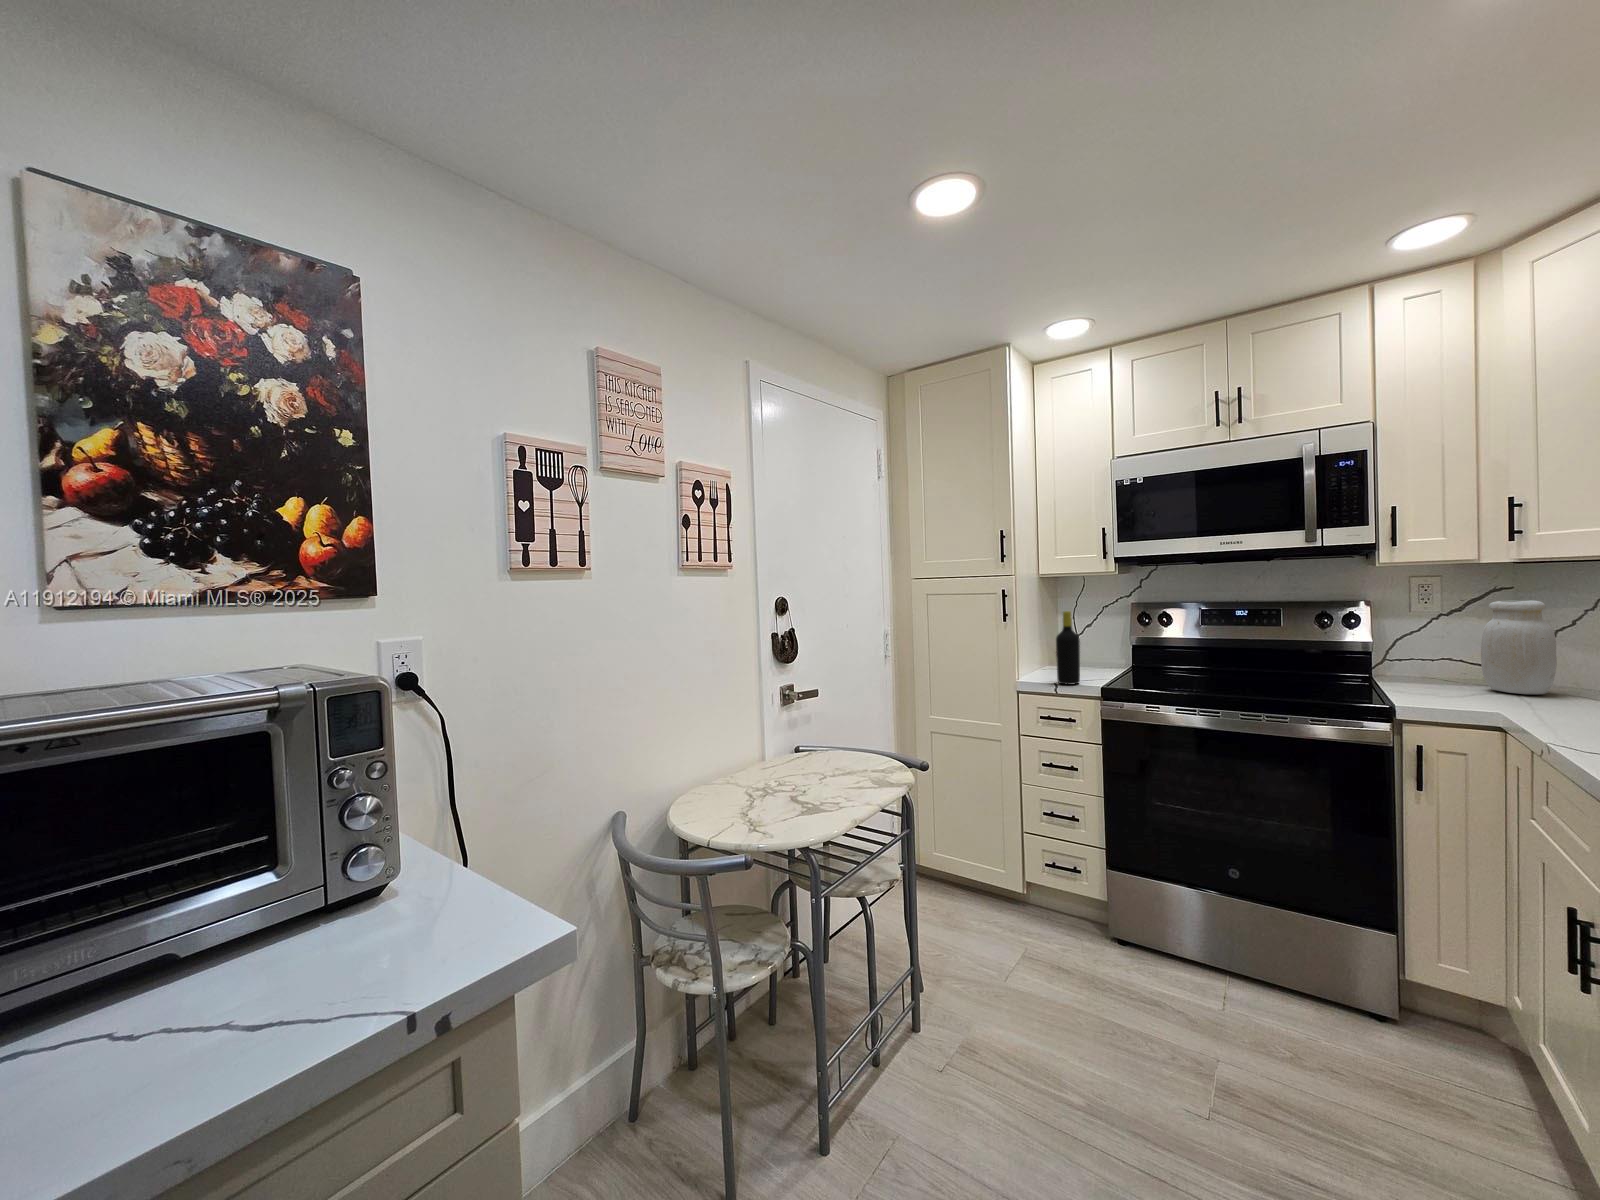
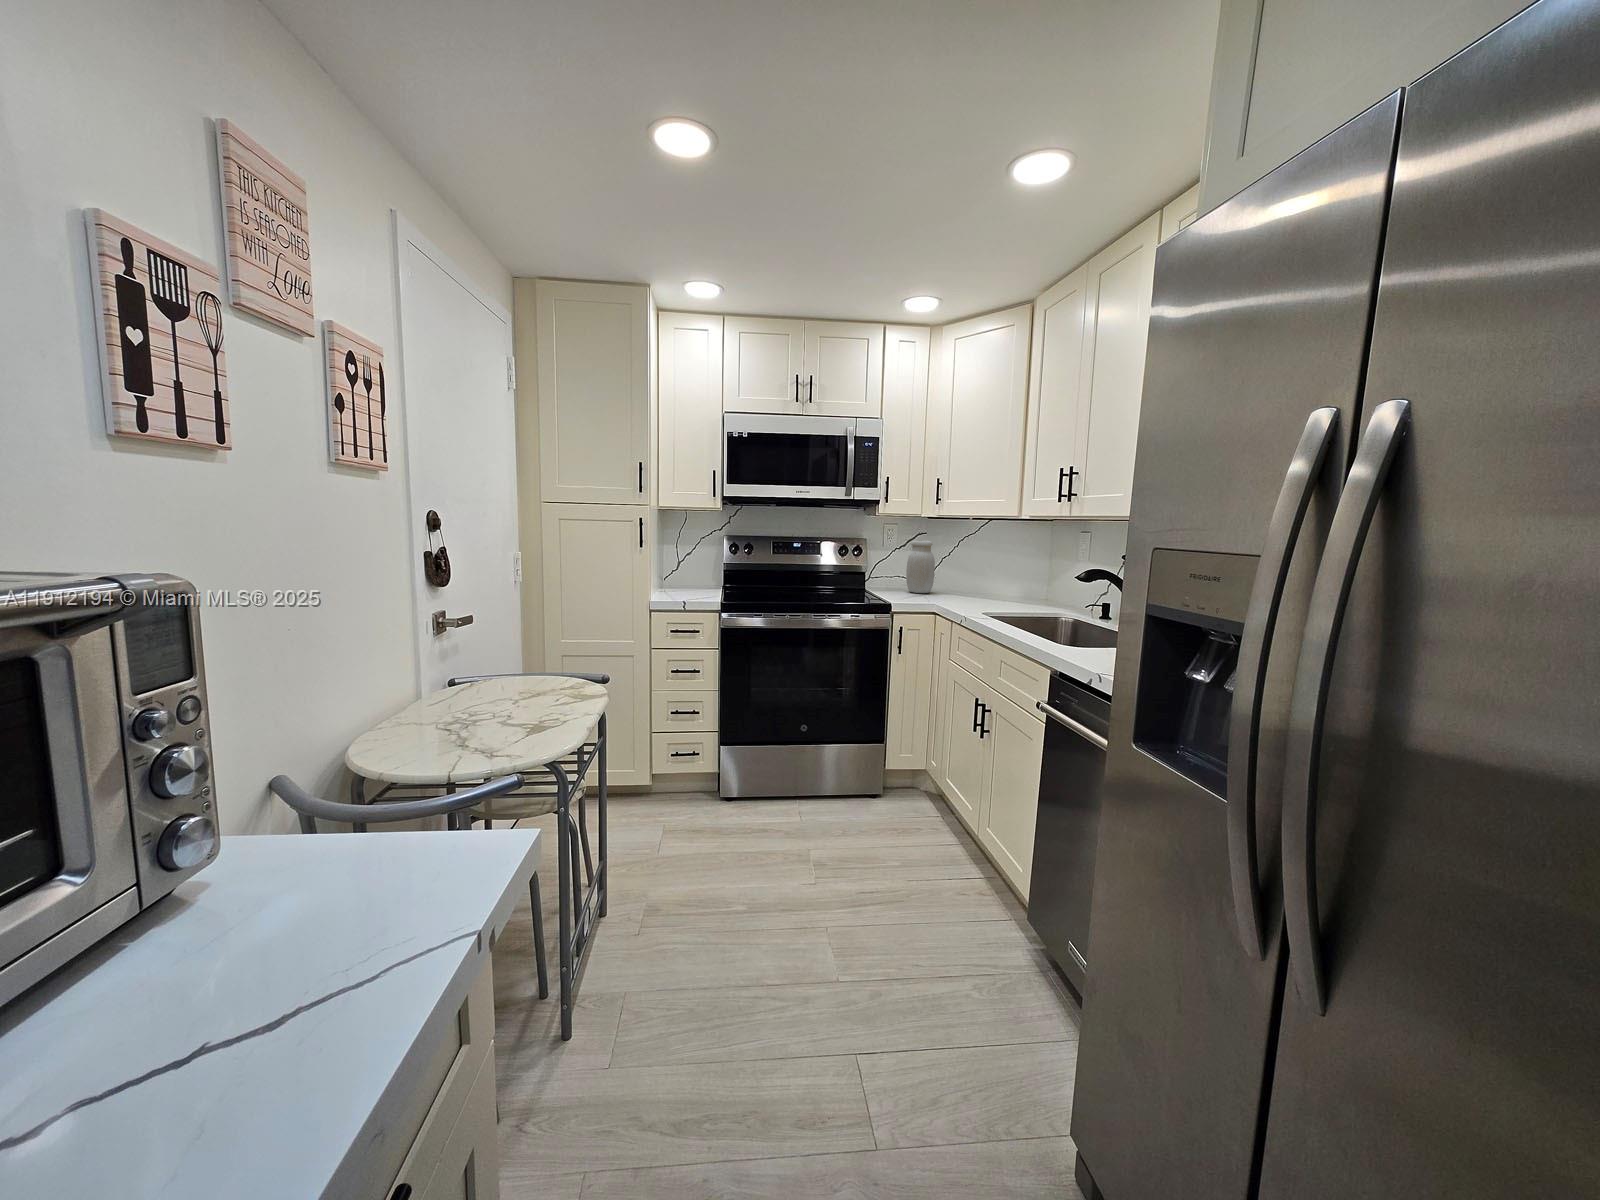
bottle: present [1056,611,1080,685] -> none [679,540,697,601]

